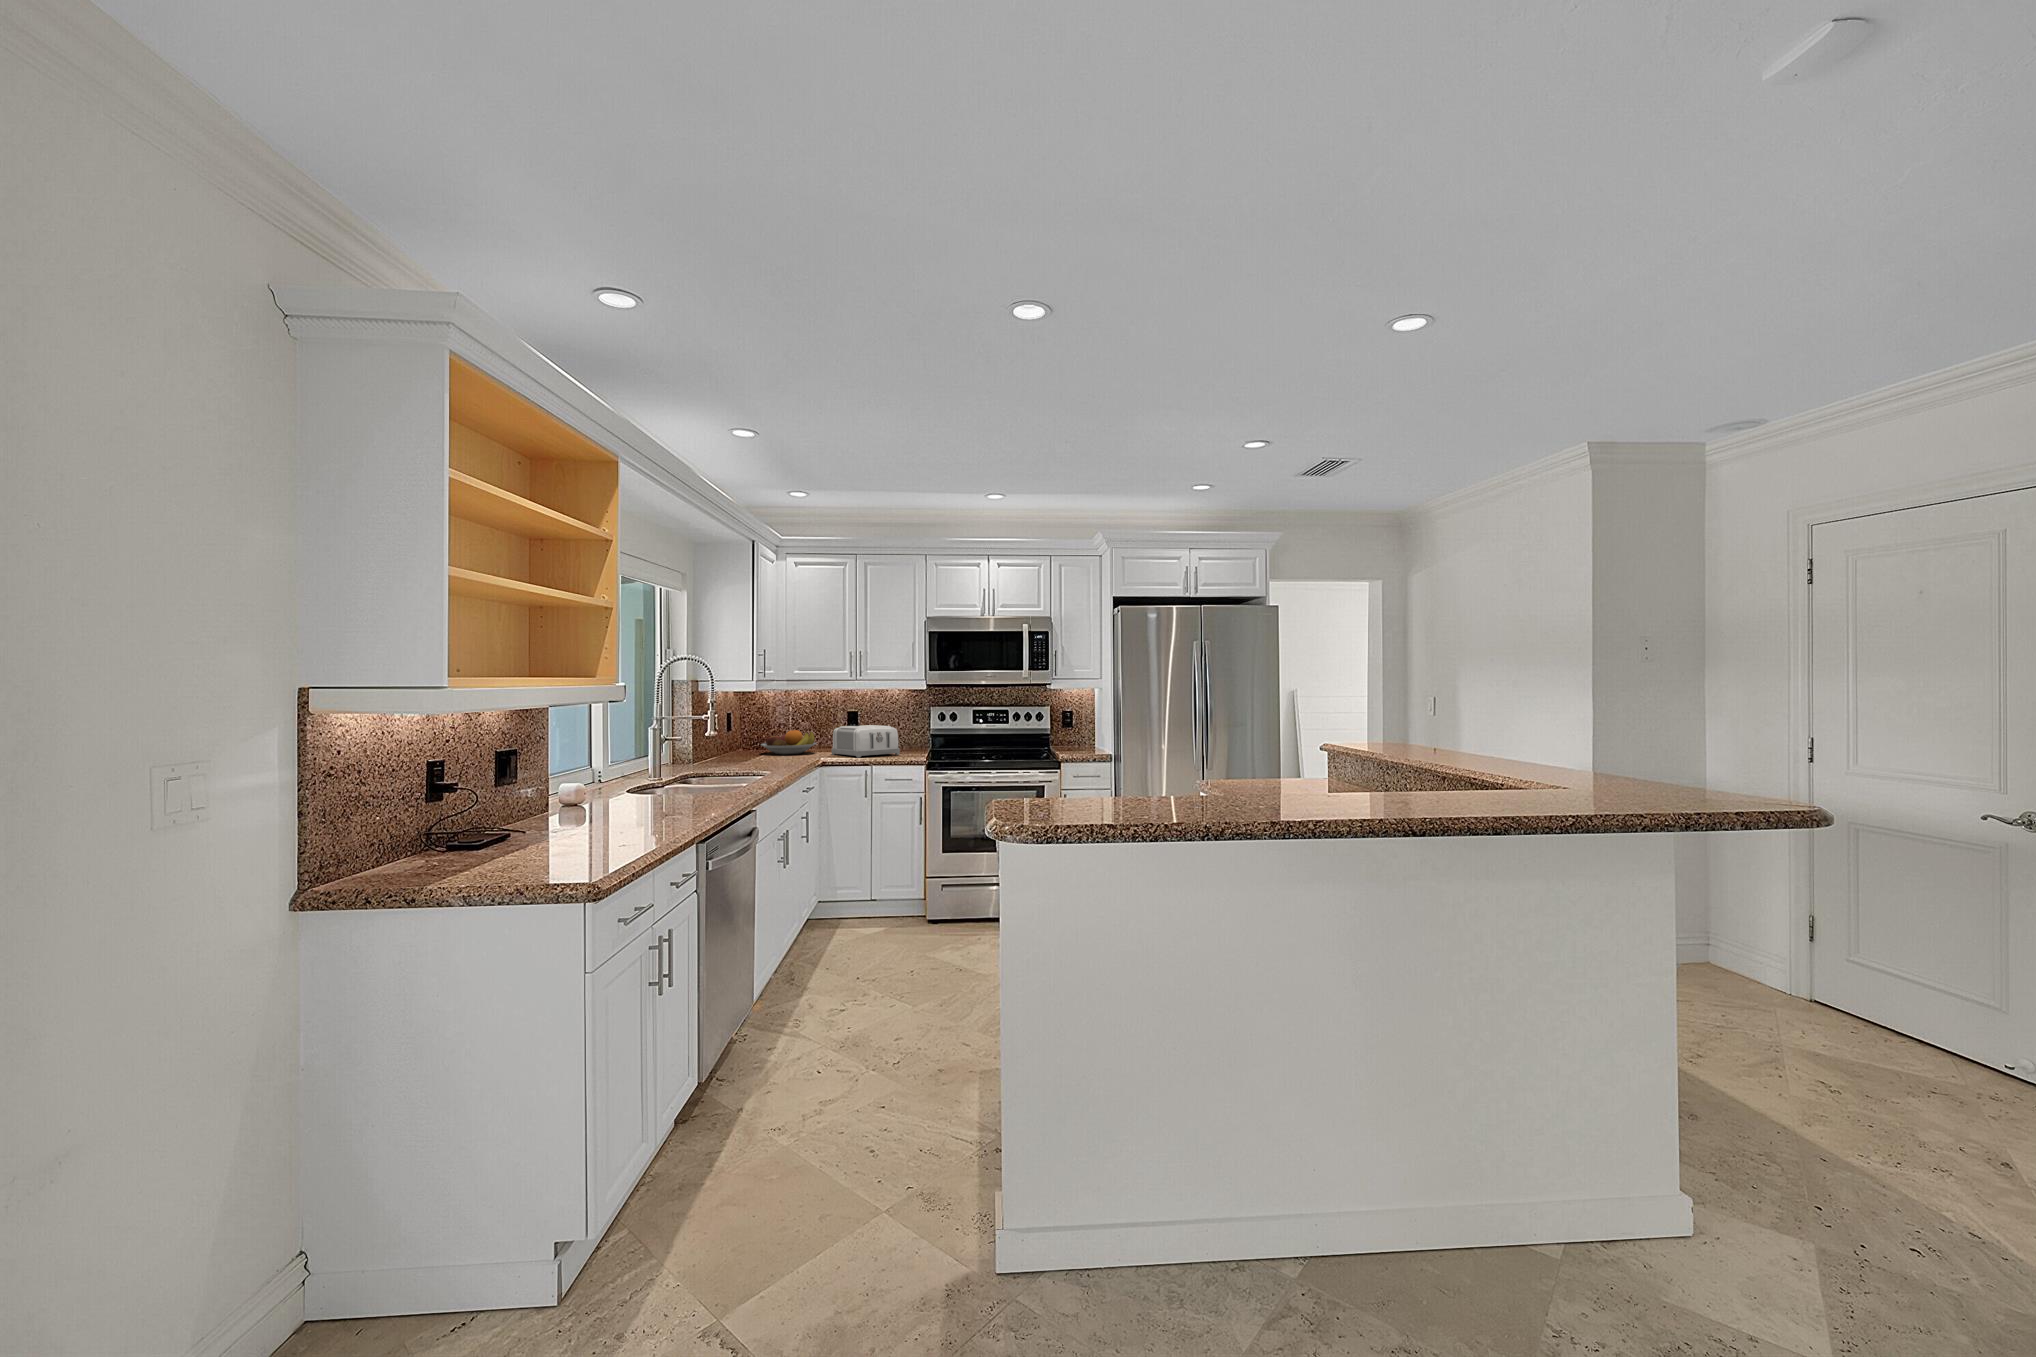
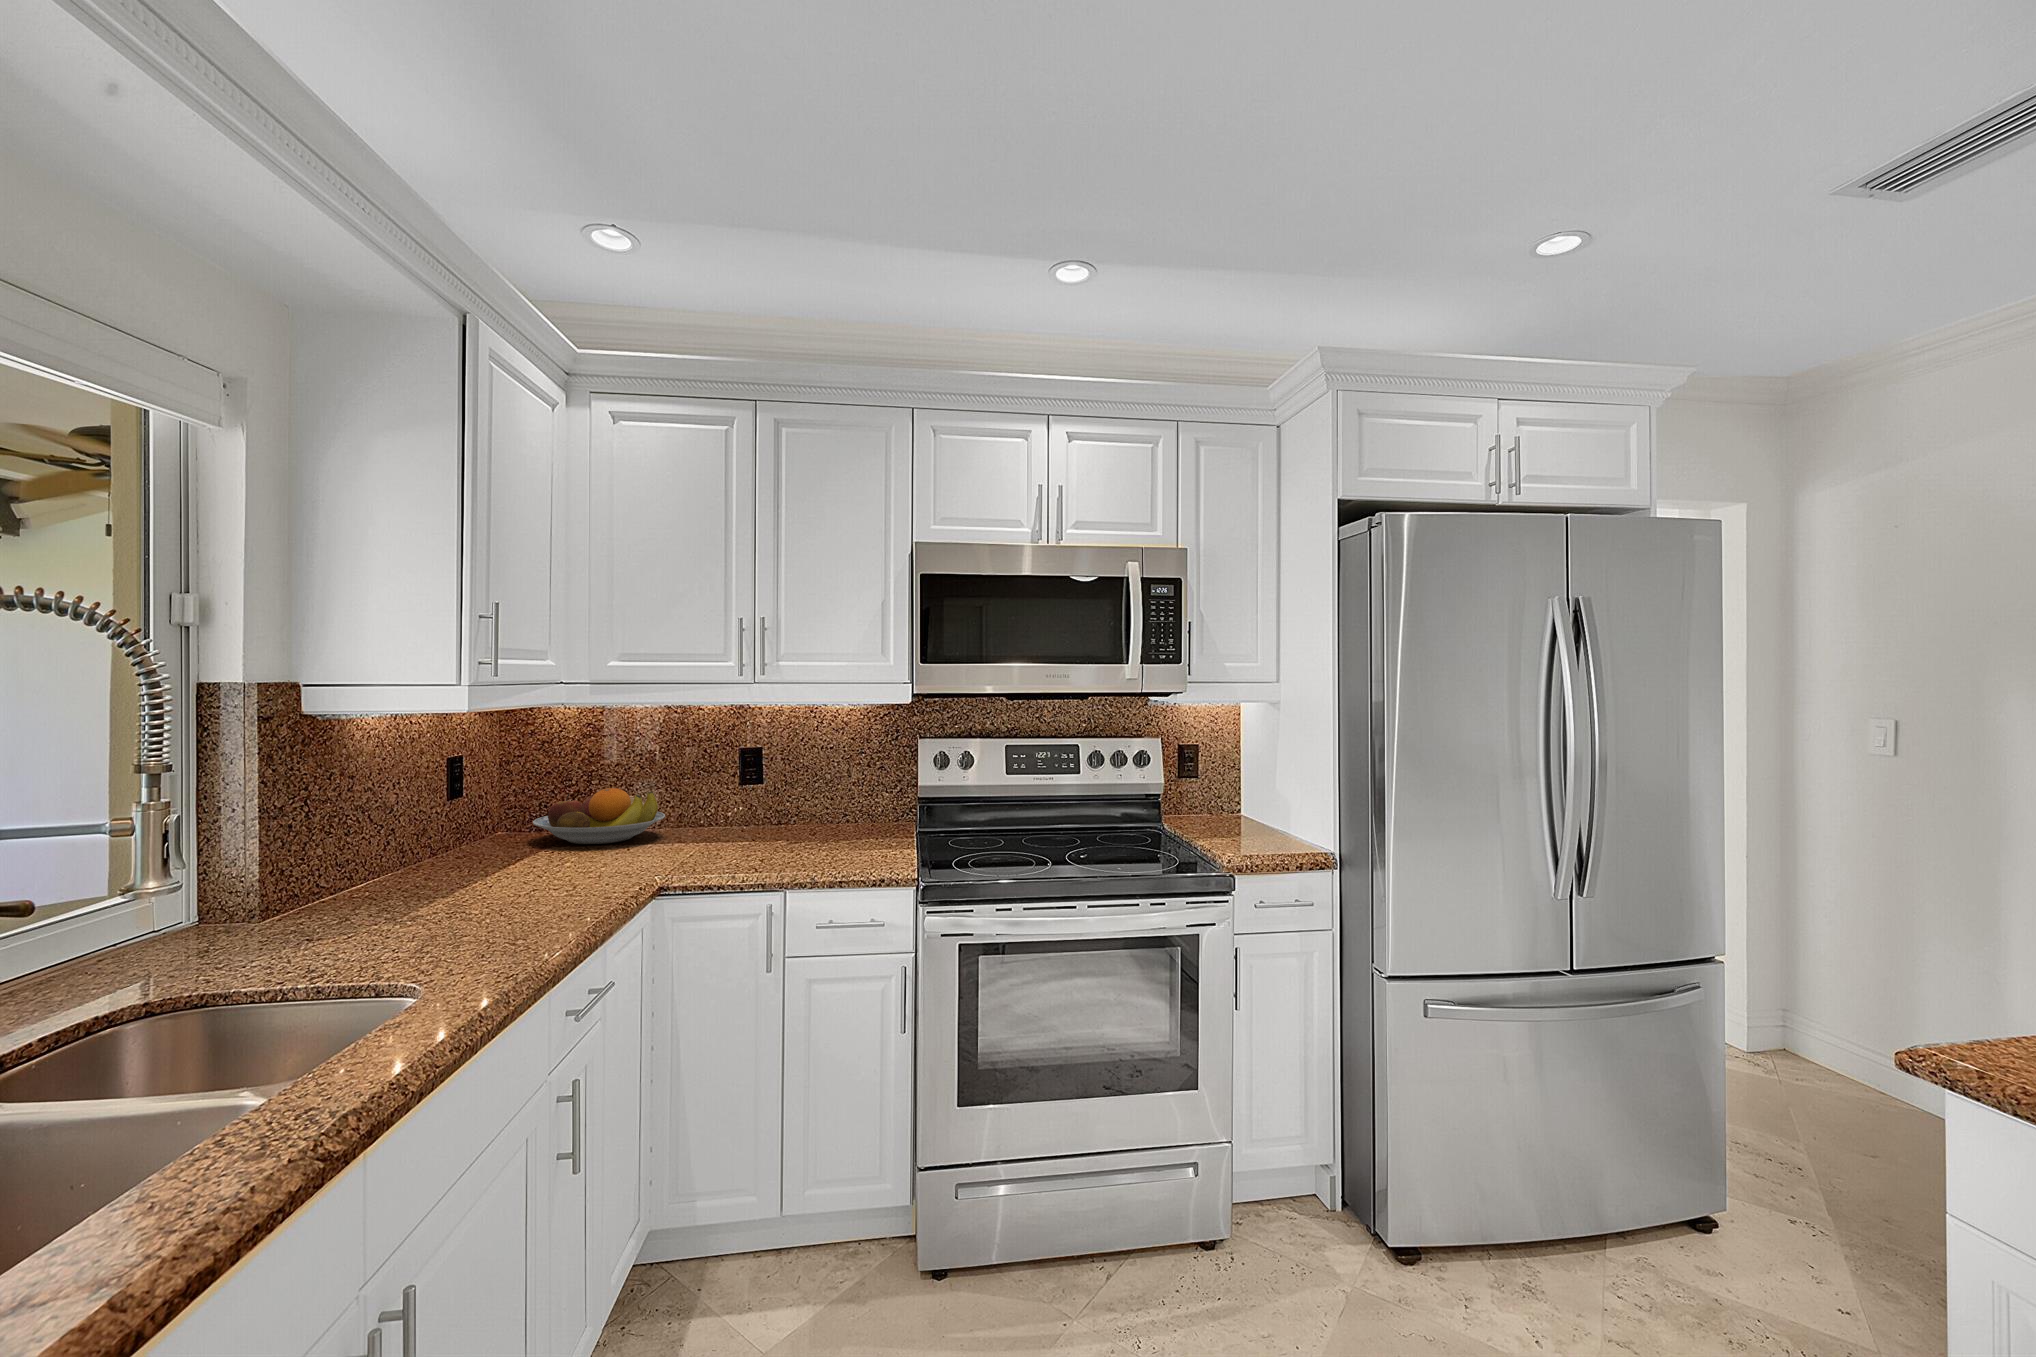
toaster: present [832,725,900,758] -> none [693,777,846,862]

